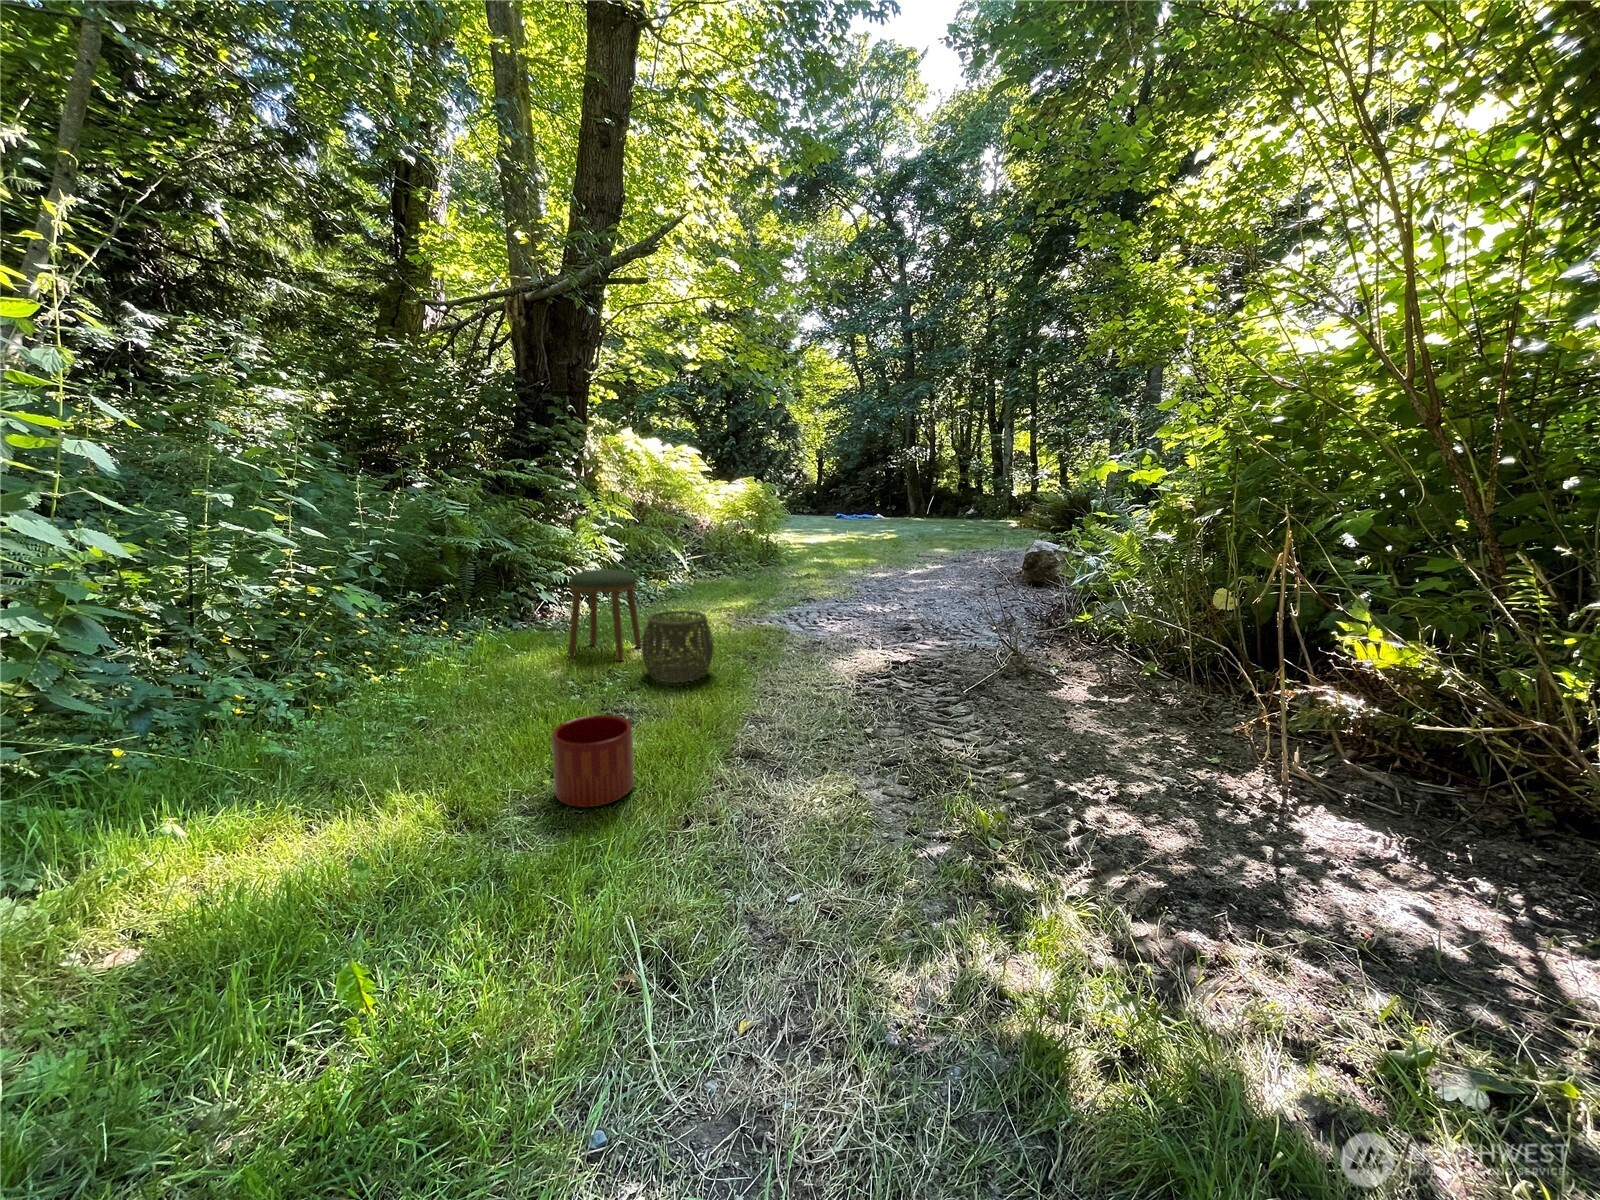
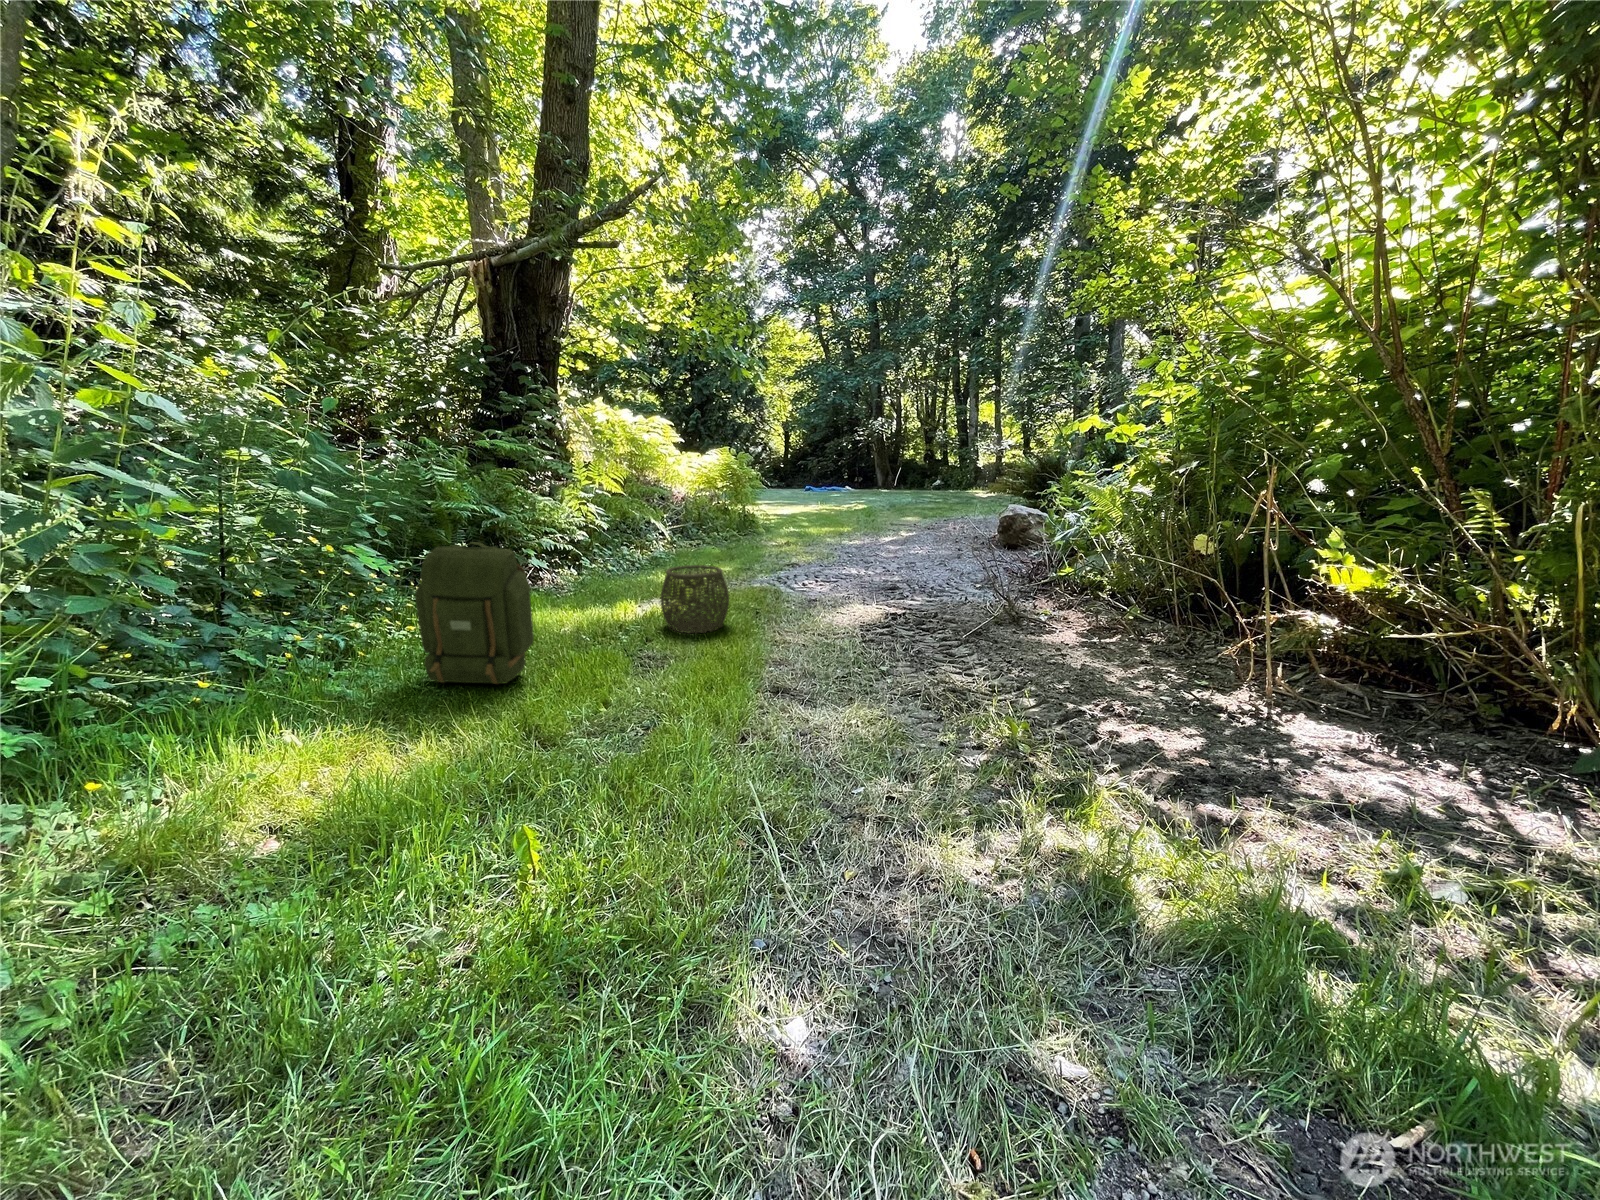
stool: present [568,569,642,661] -> none [583,528,653,616]
backpack: none [371,593,493,740] -> present [415,542,534,684]
planter: present [552,715,634,807] -> none [608,653,685,737]

